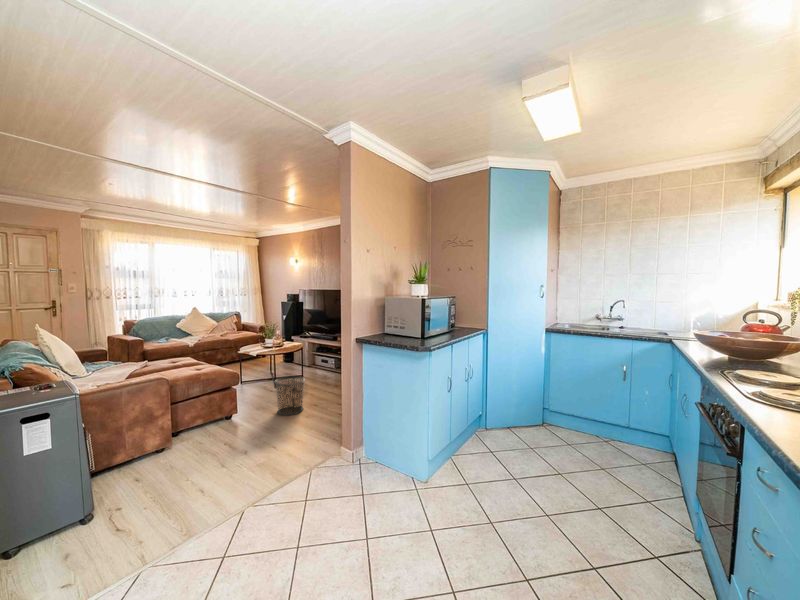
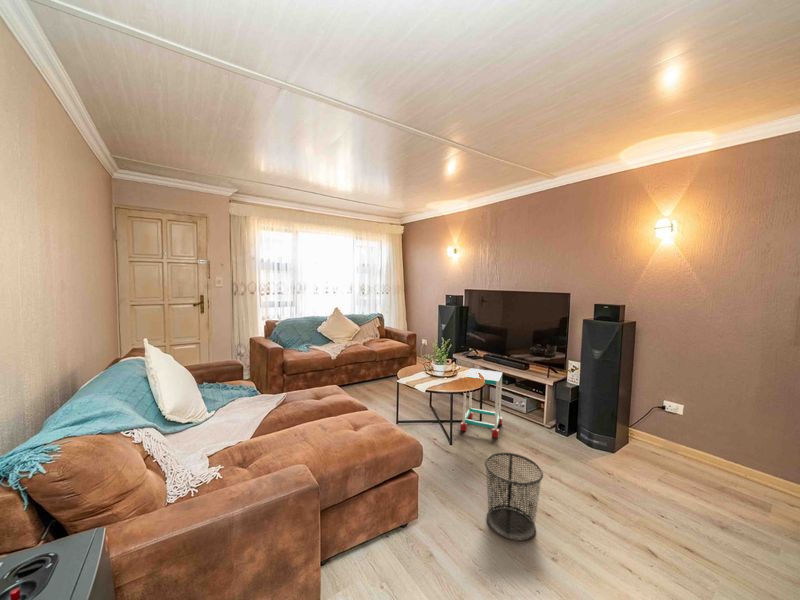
side table: none [285,341,317,382] -> present [460,368,502,438]

